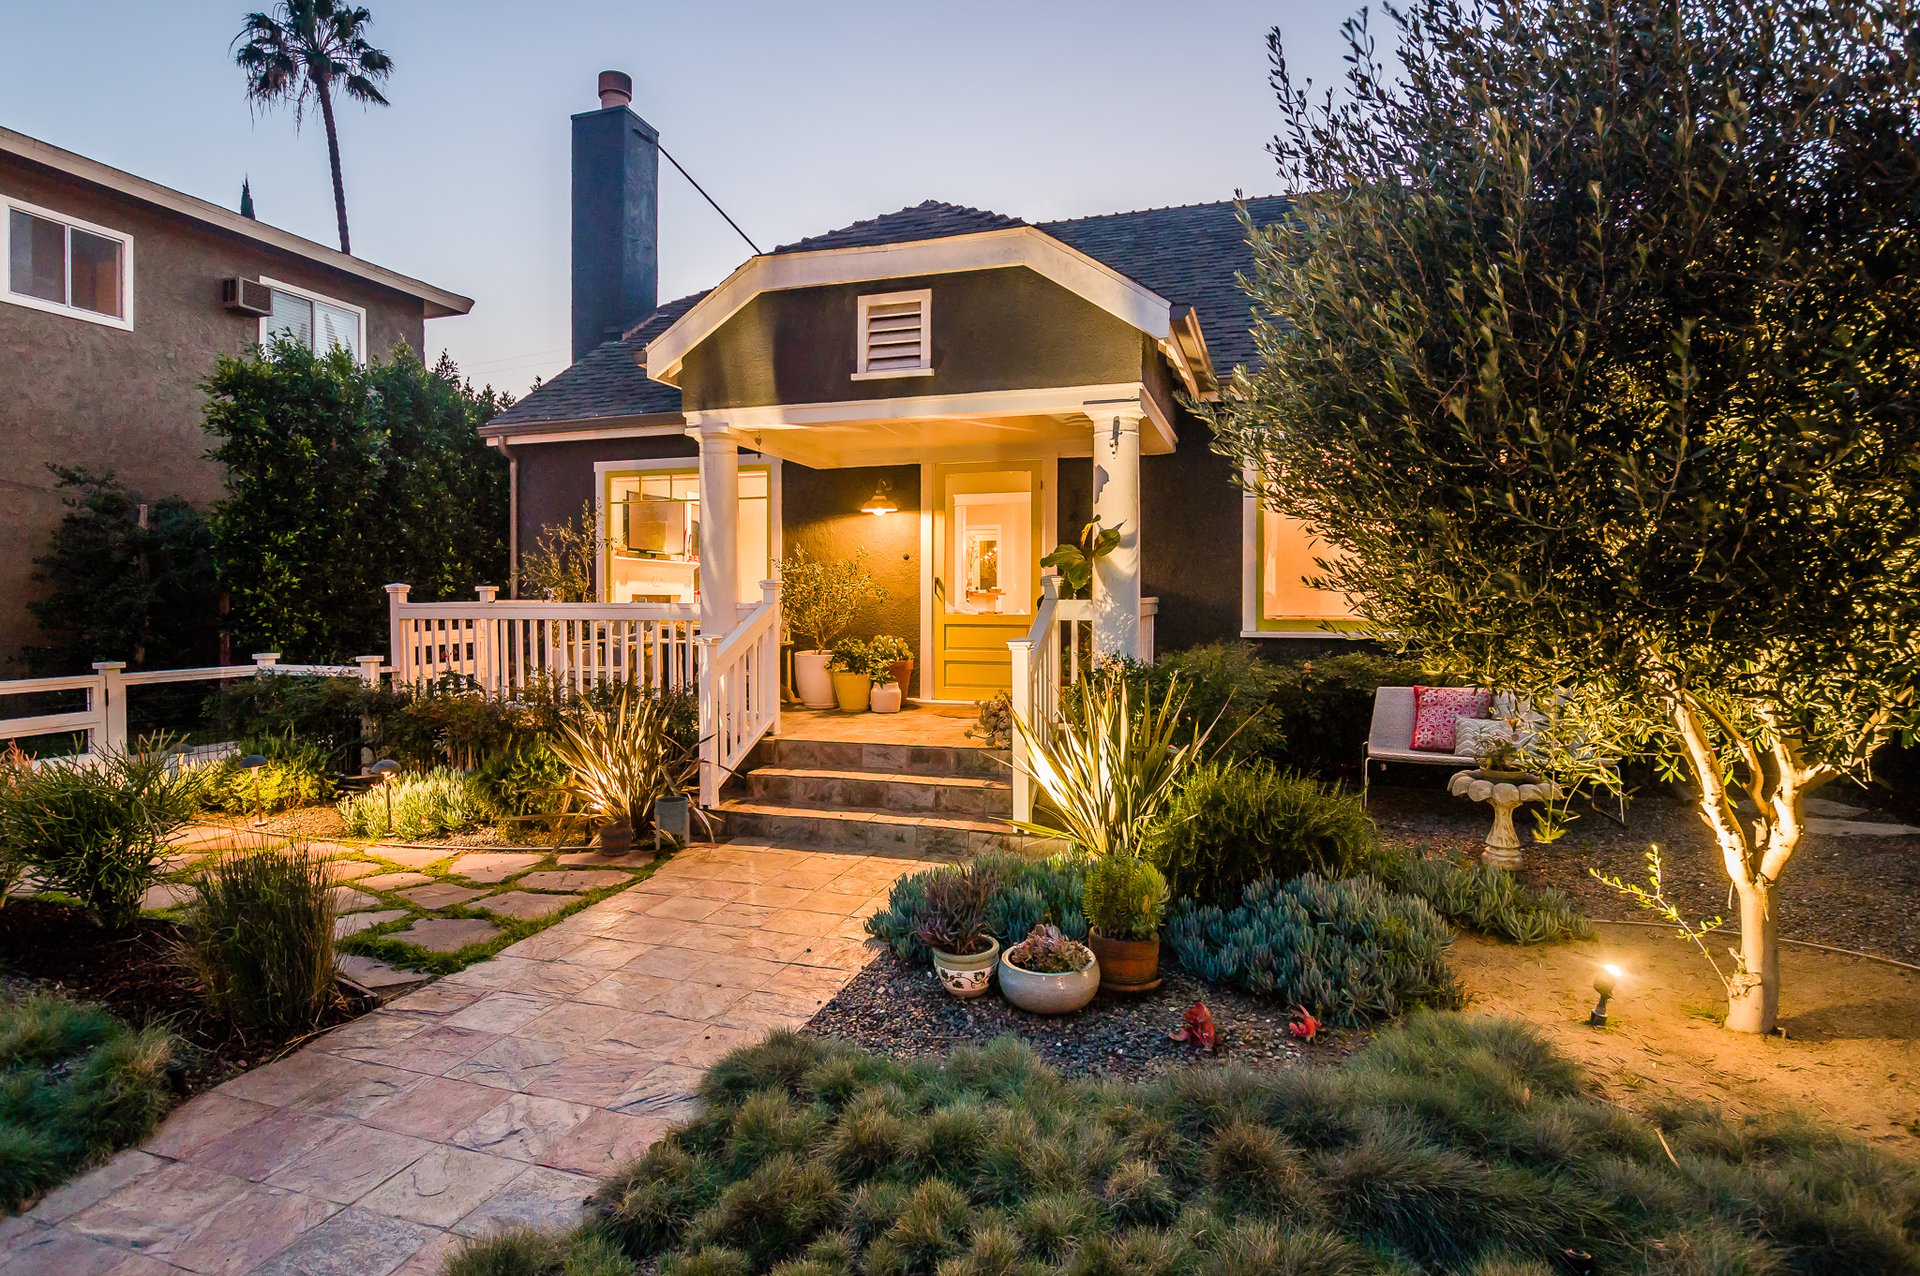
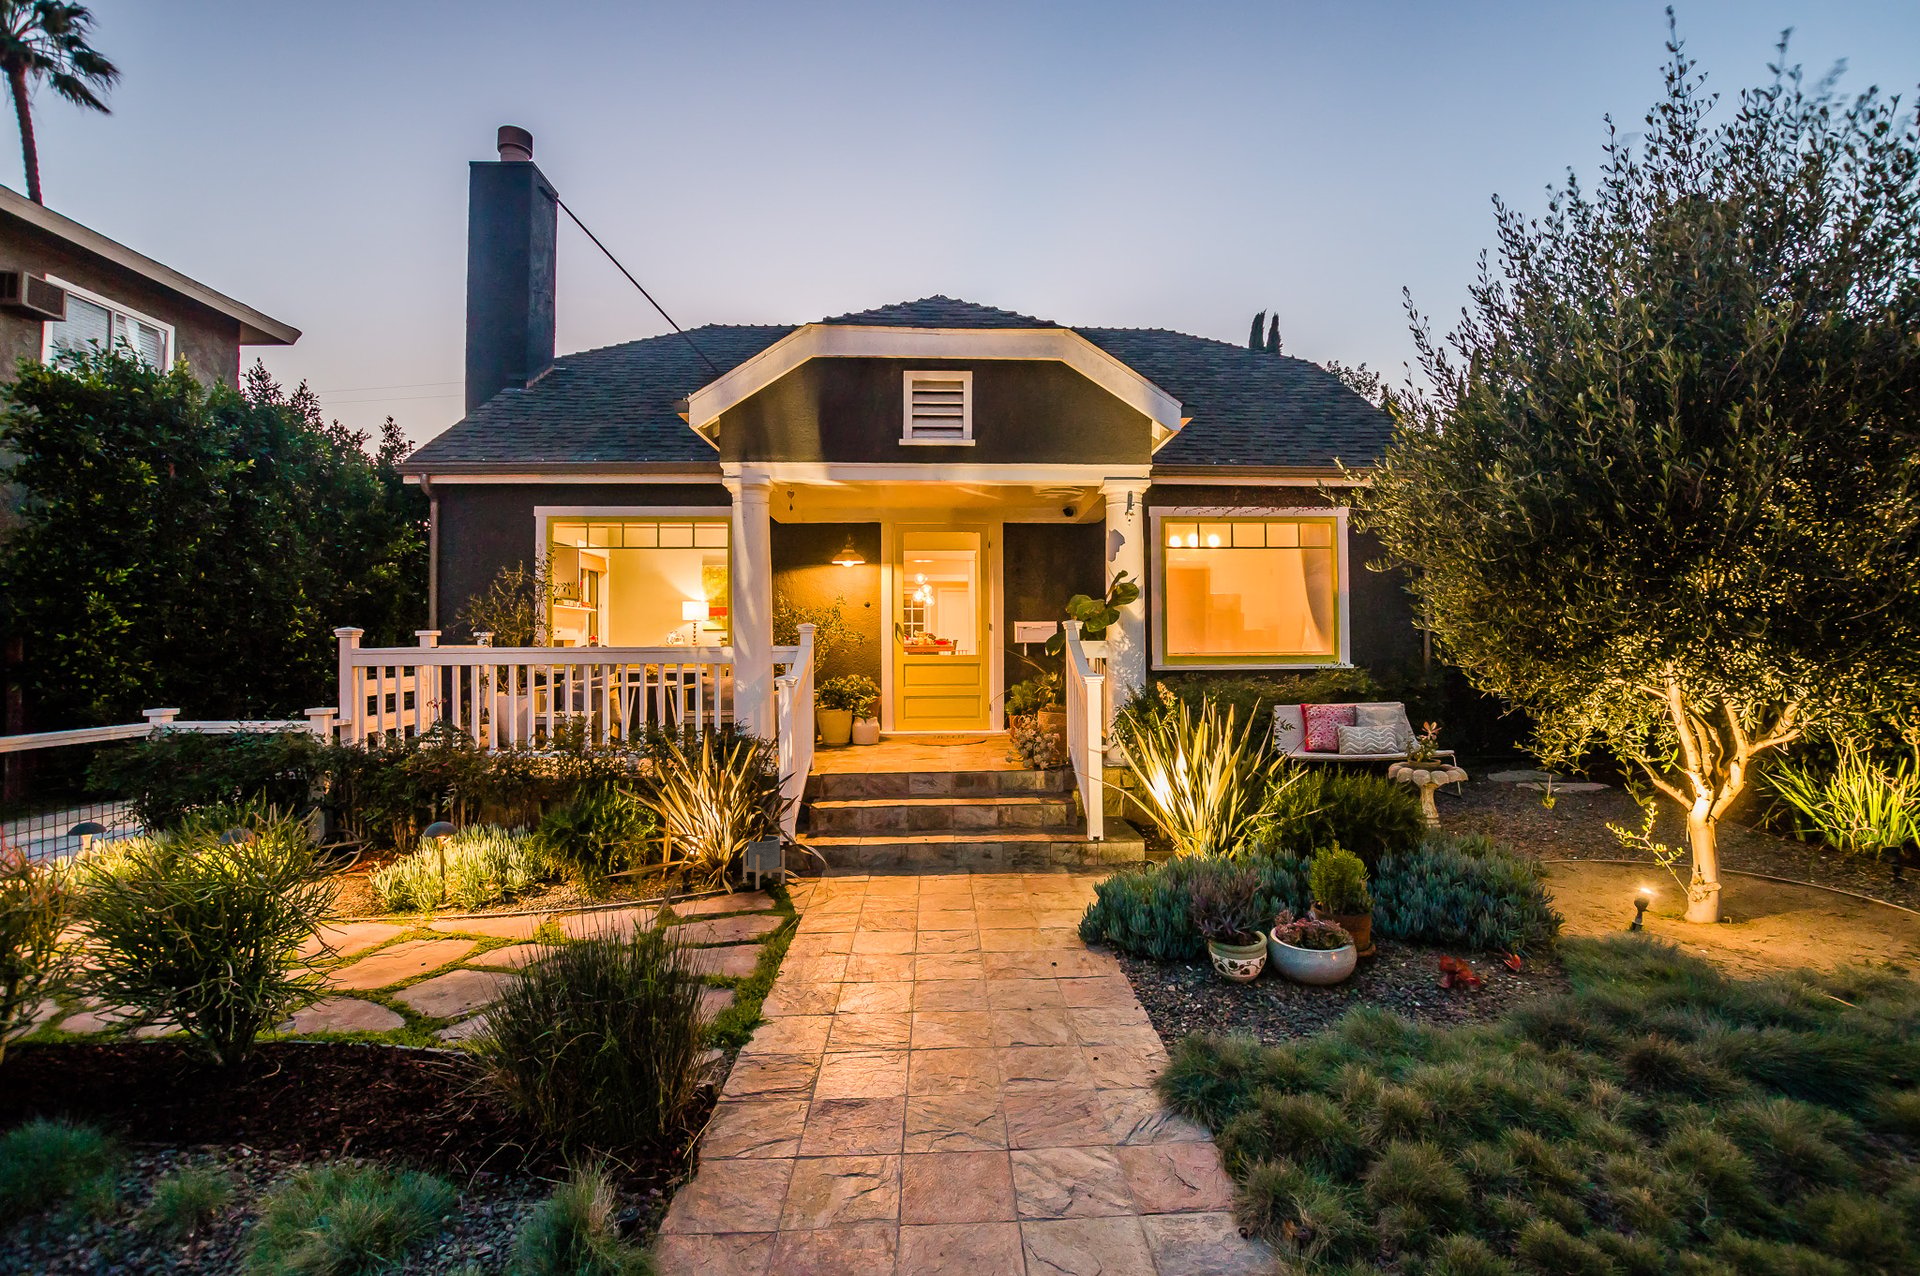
wooden bucket: present [599,802,632,856] -> none [706,844,739,900]

